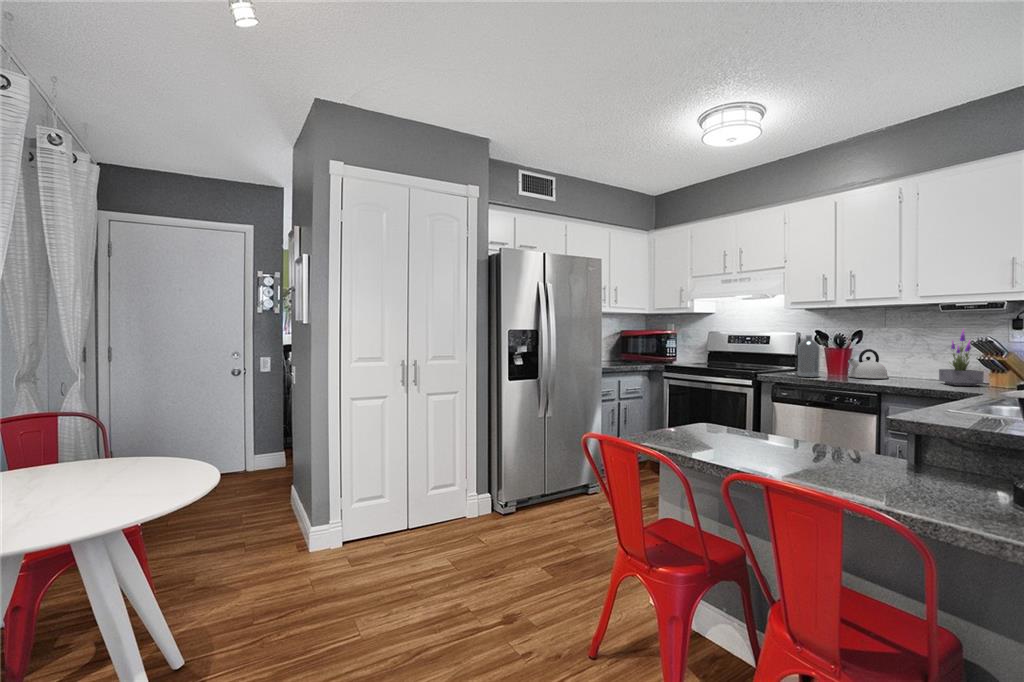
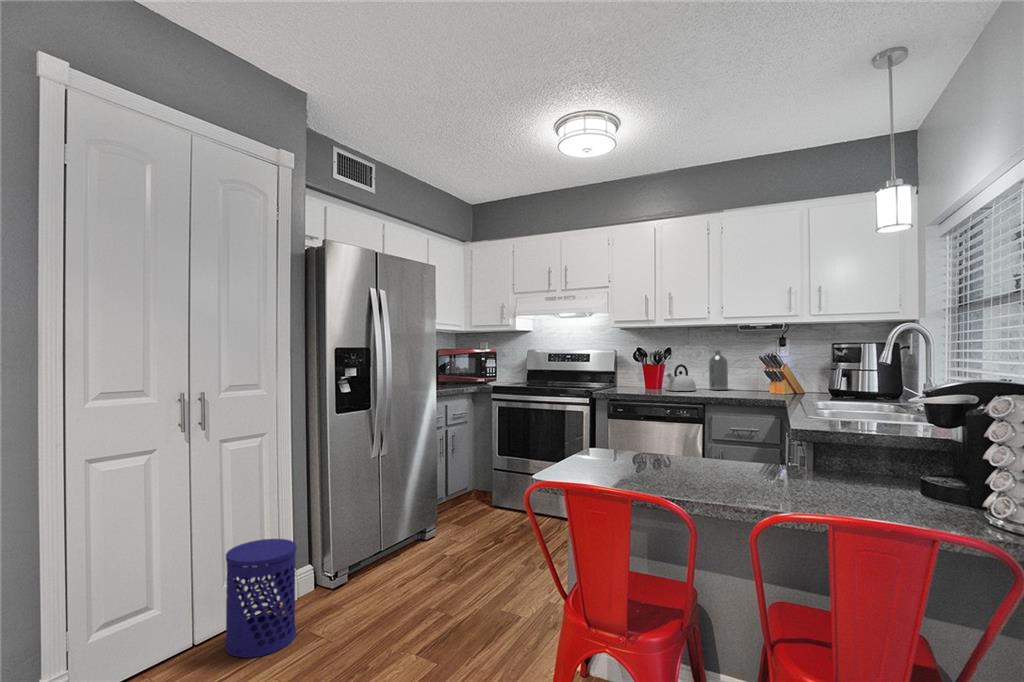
potted plant: present [939,328,984,386] -> none [736,344,767,394]
bottle: present [798,335,820,377] -> present [709,350,728,390]
waste bin: none [423,468,468,547] -> present [225,539,297,658]

